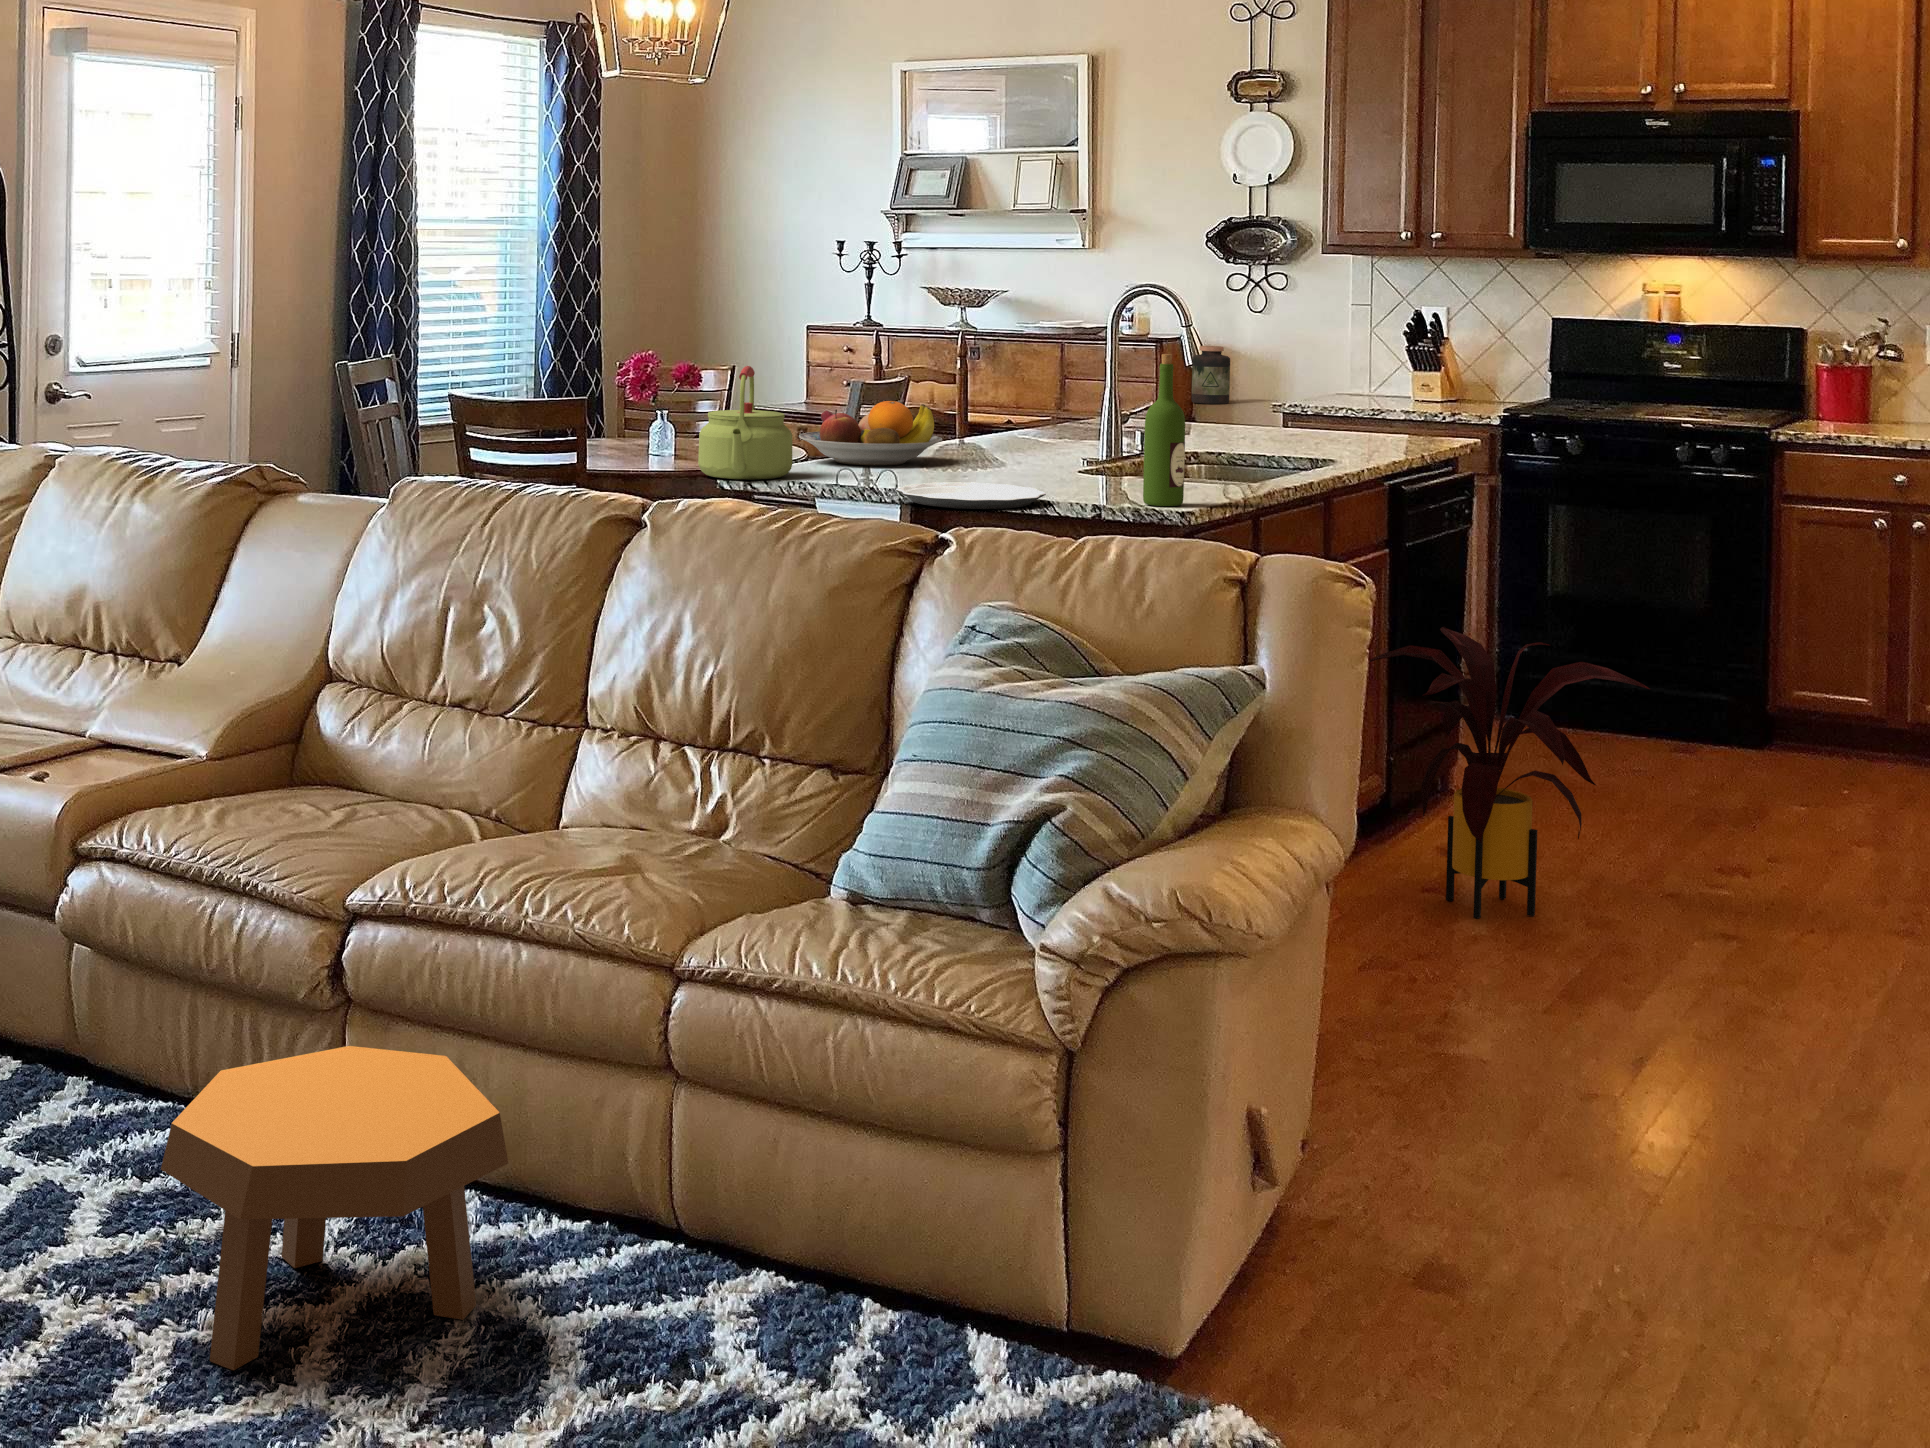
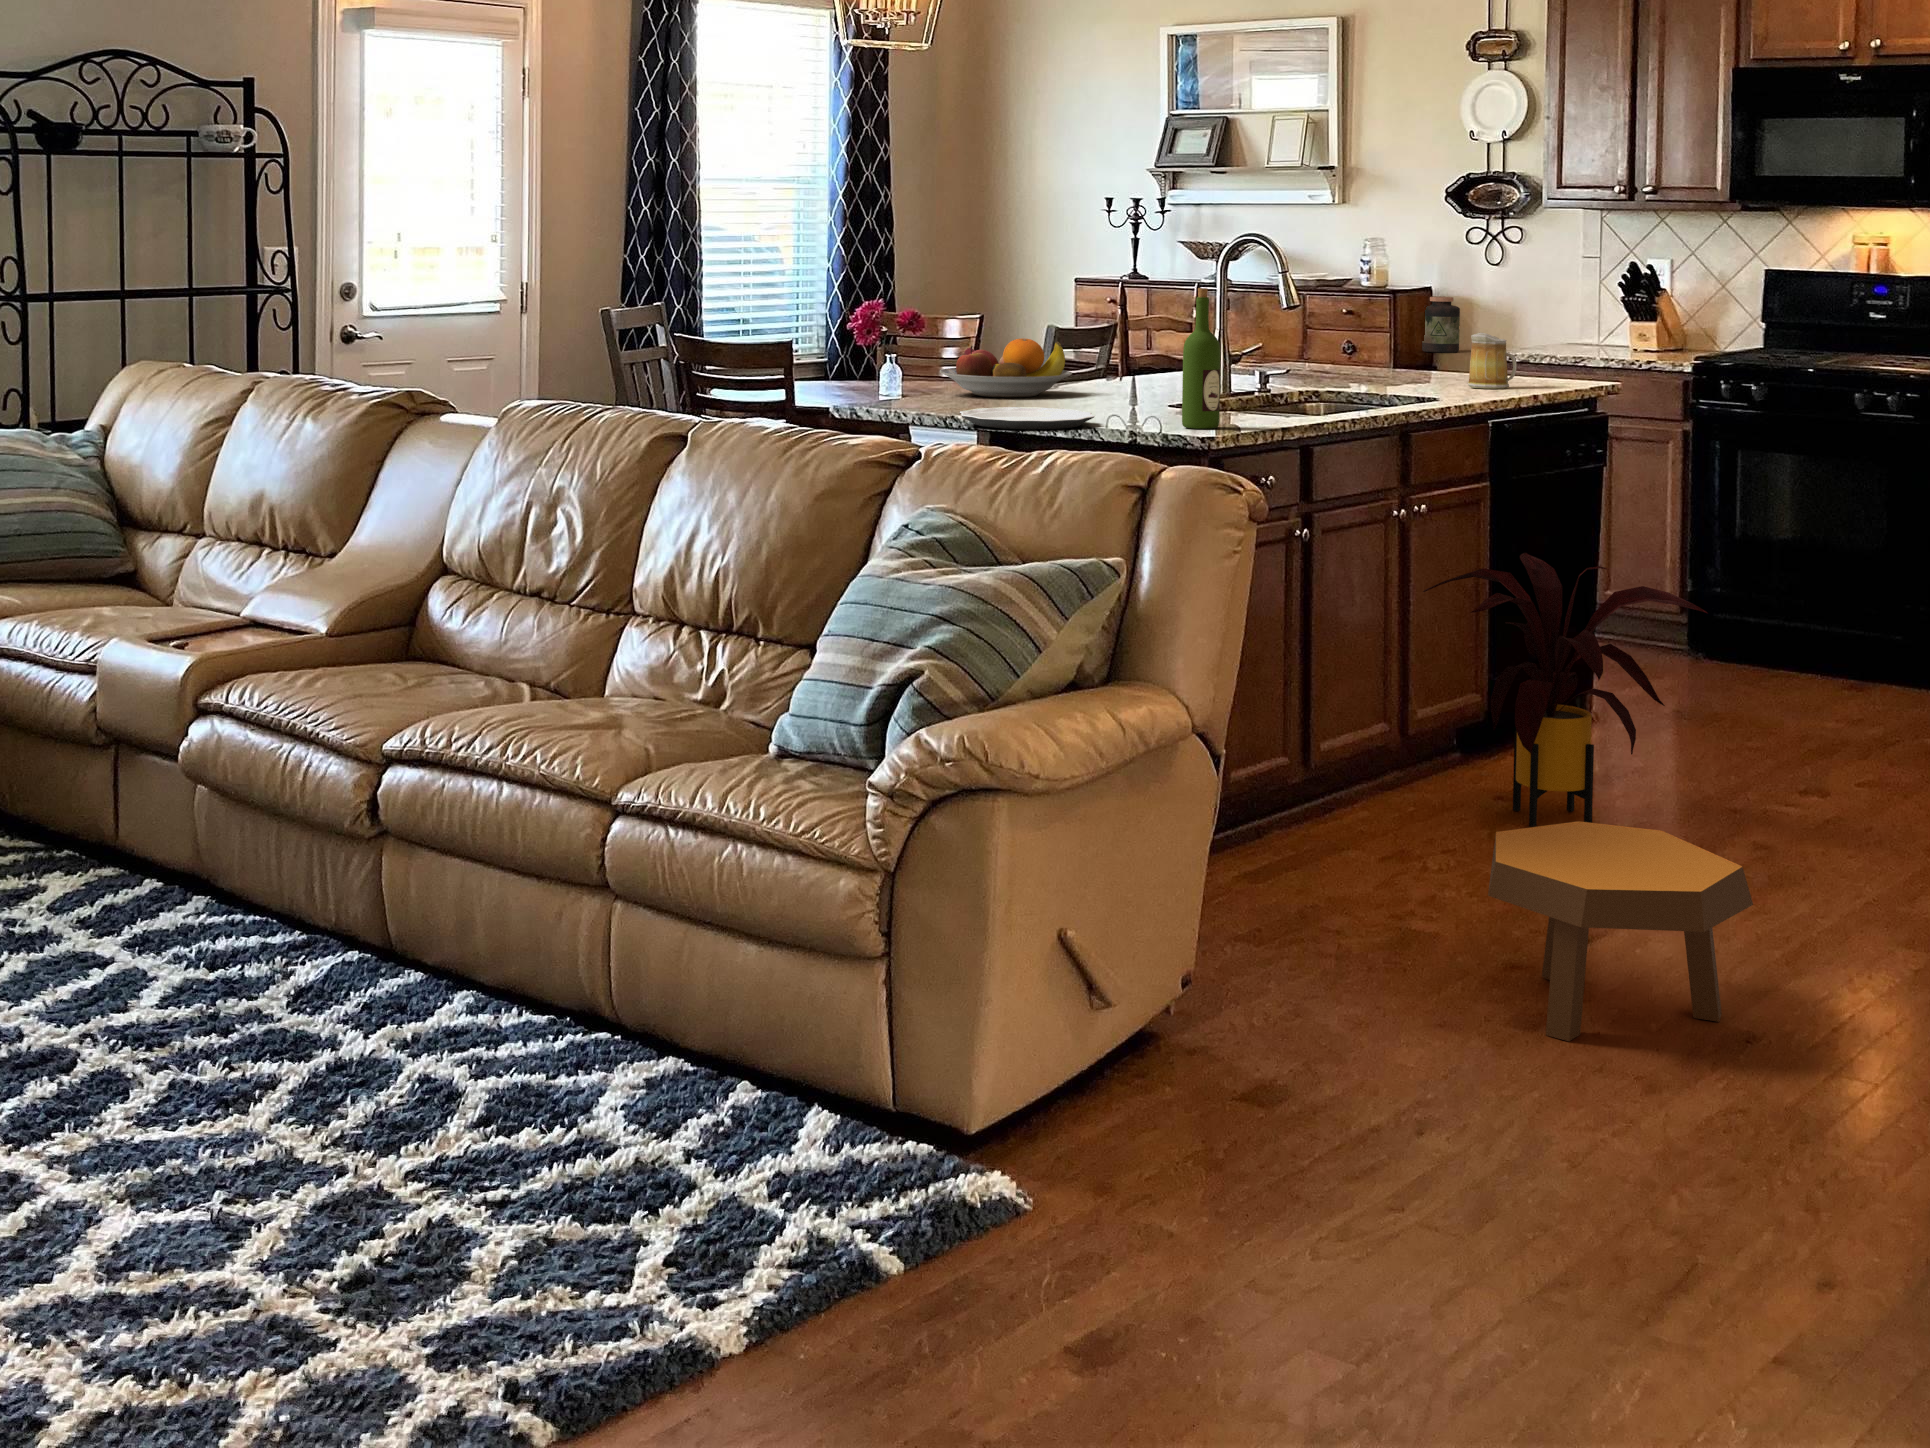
kettle: present [698,366,792,480] -> none [826,304,911,407]
mug: none [1330,392,1382,450] -> present [1467,333,1517,389]
footstool: present [161,1046,508,1370] -> present [1488,821,1753,1041]

